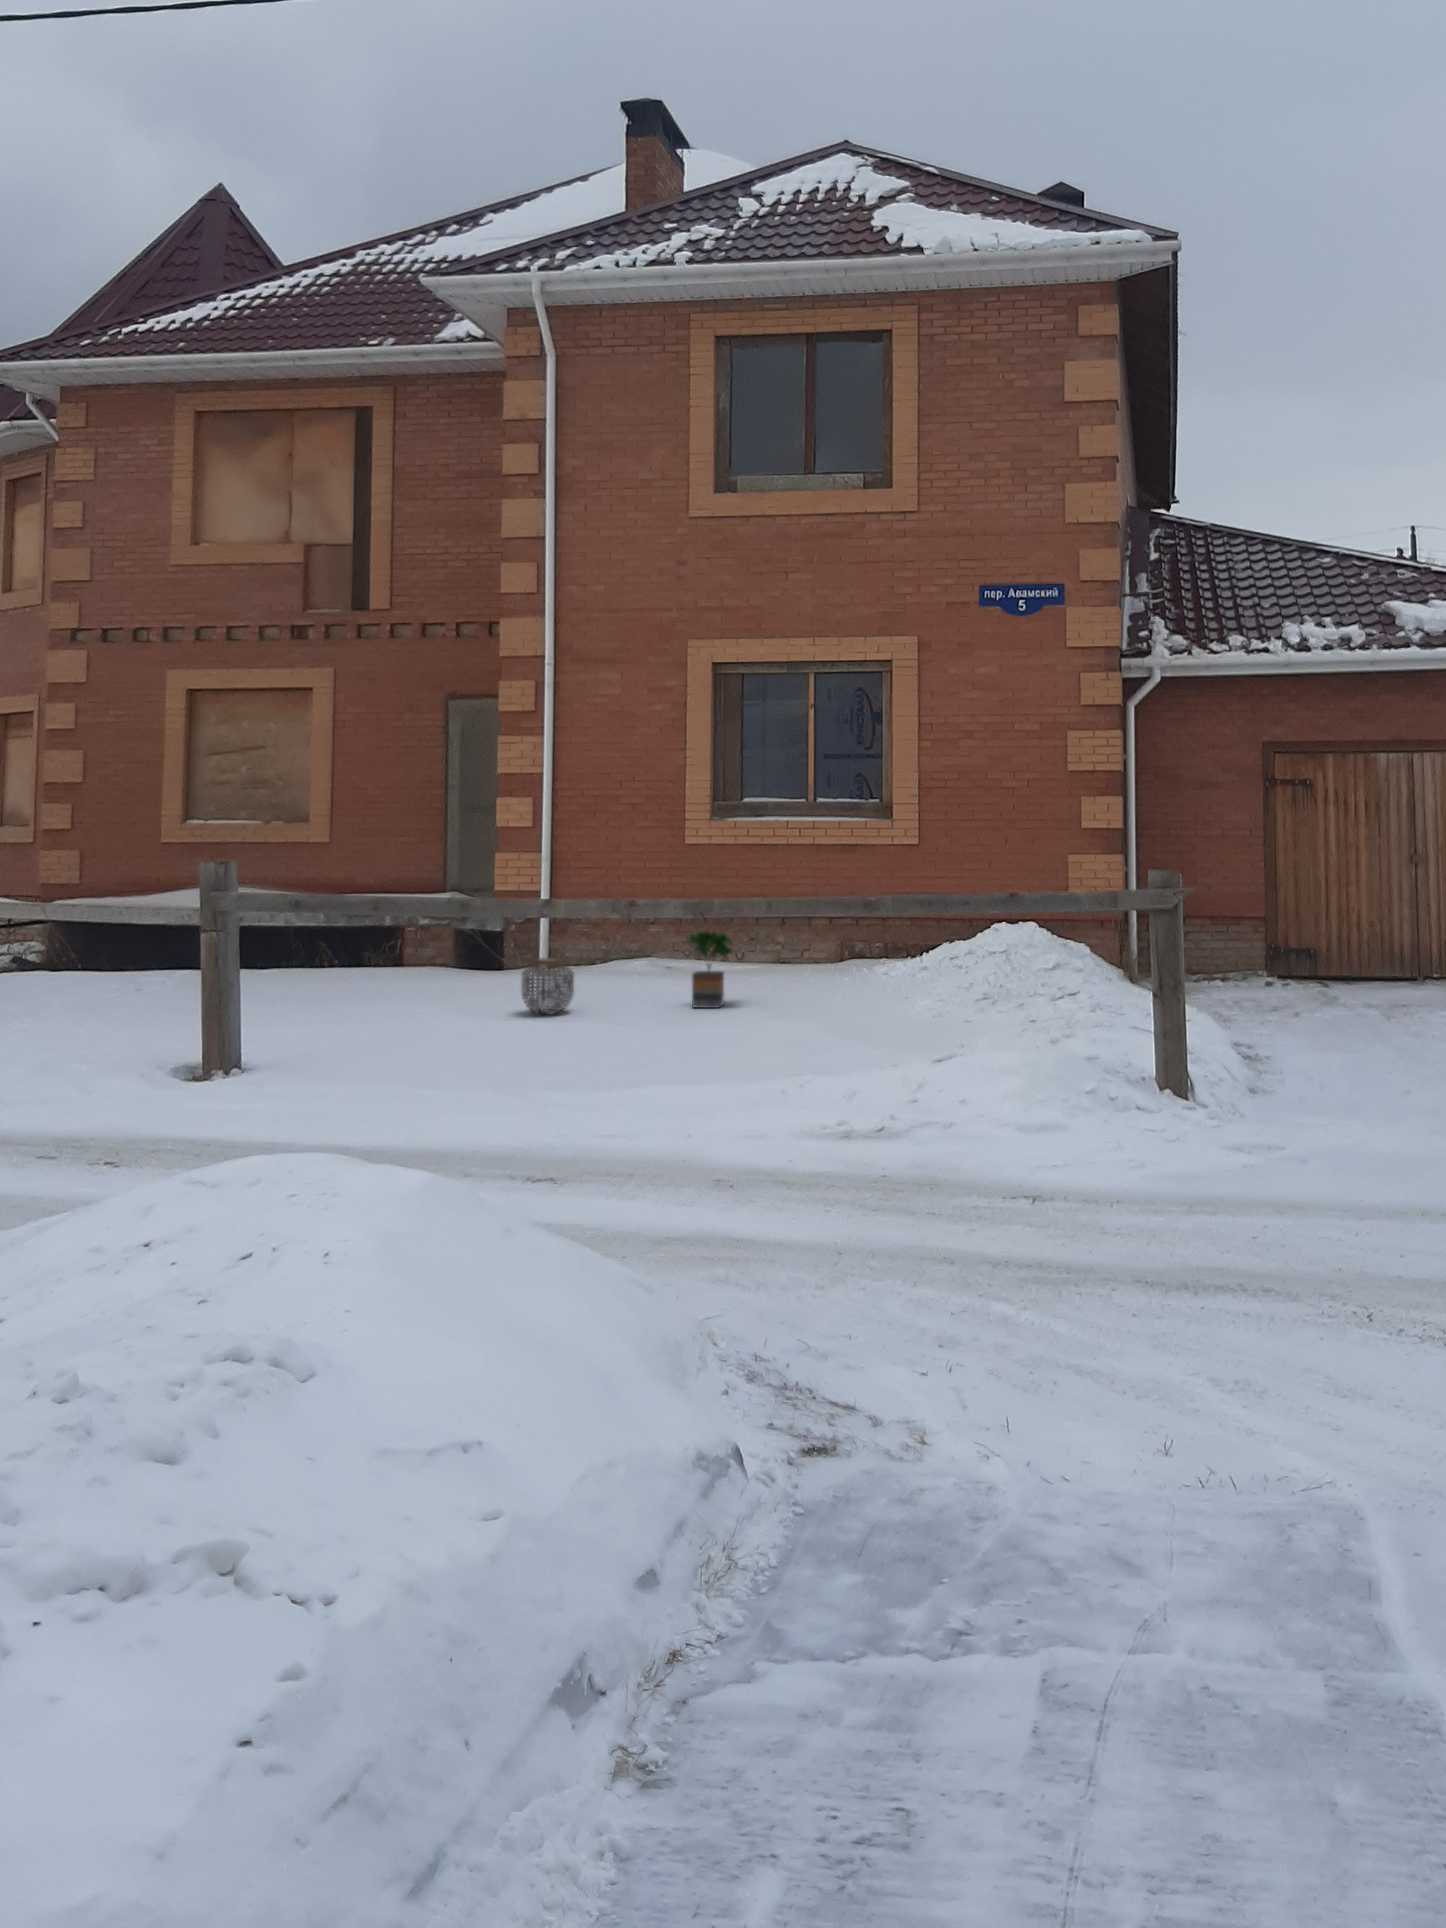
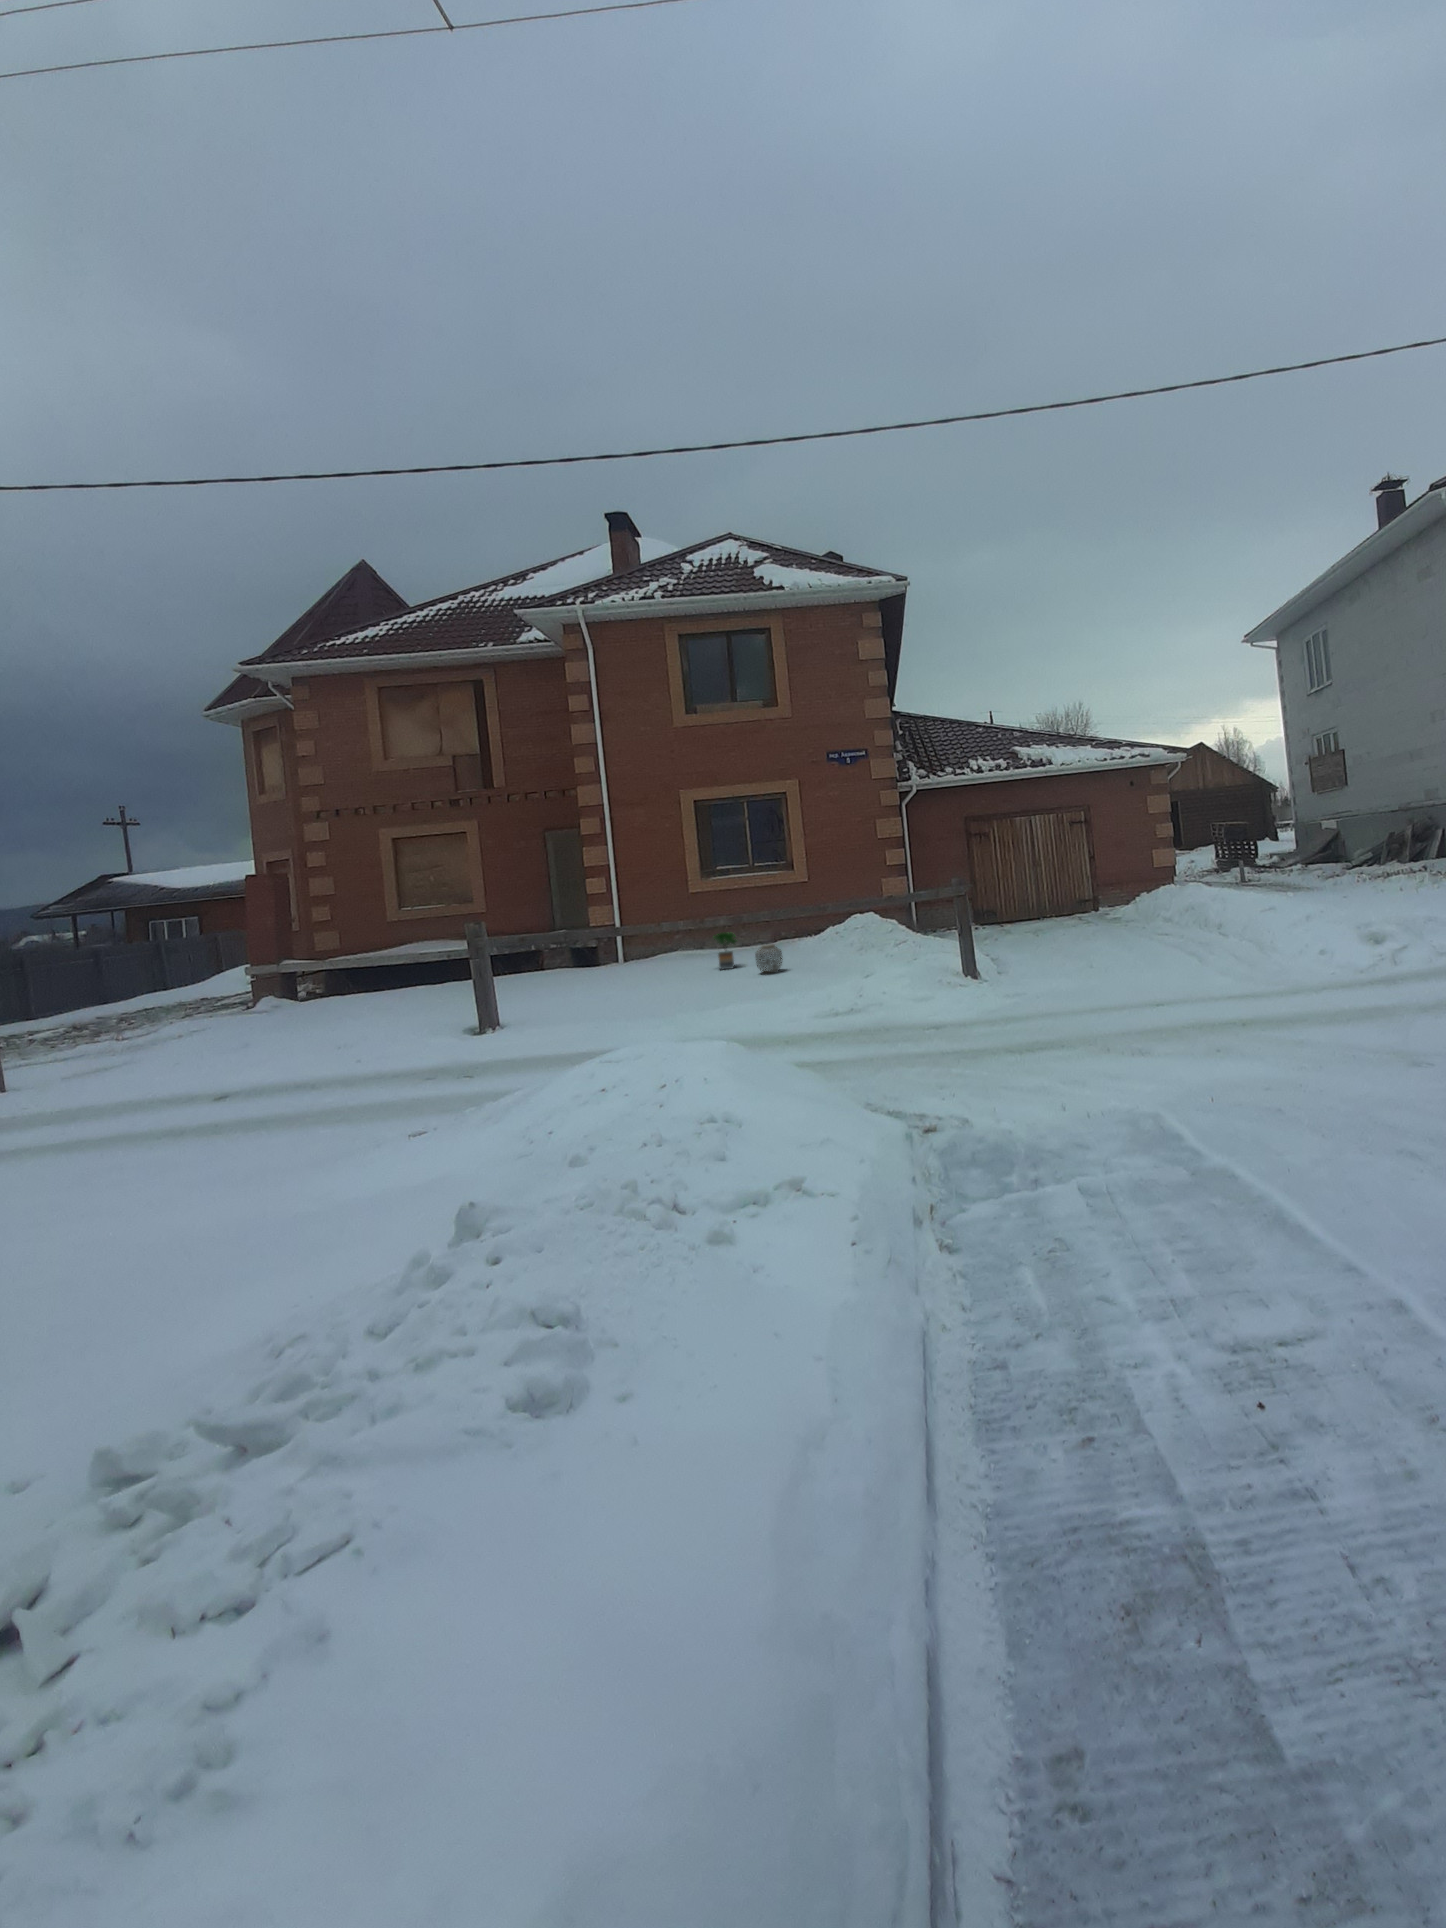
woven basket: present [522,958,574,1015] -> present [755,944,783,973]

